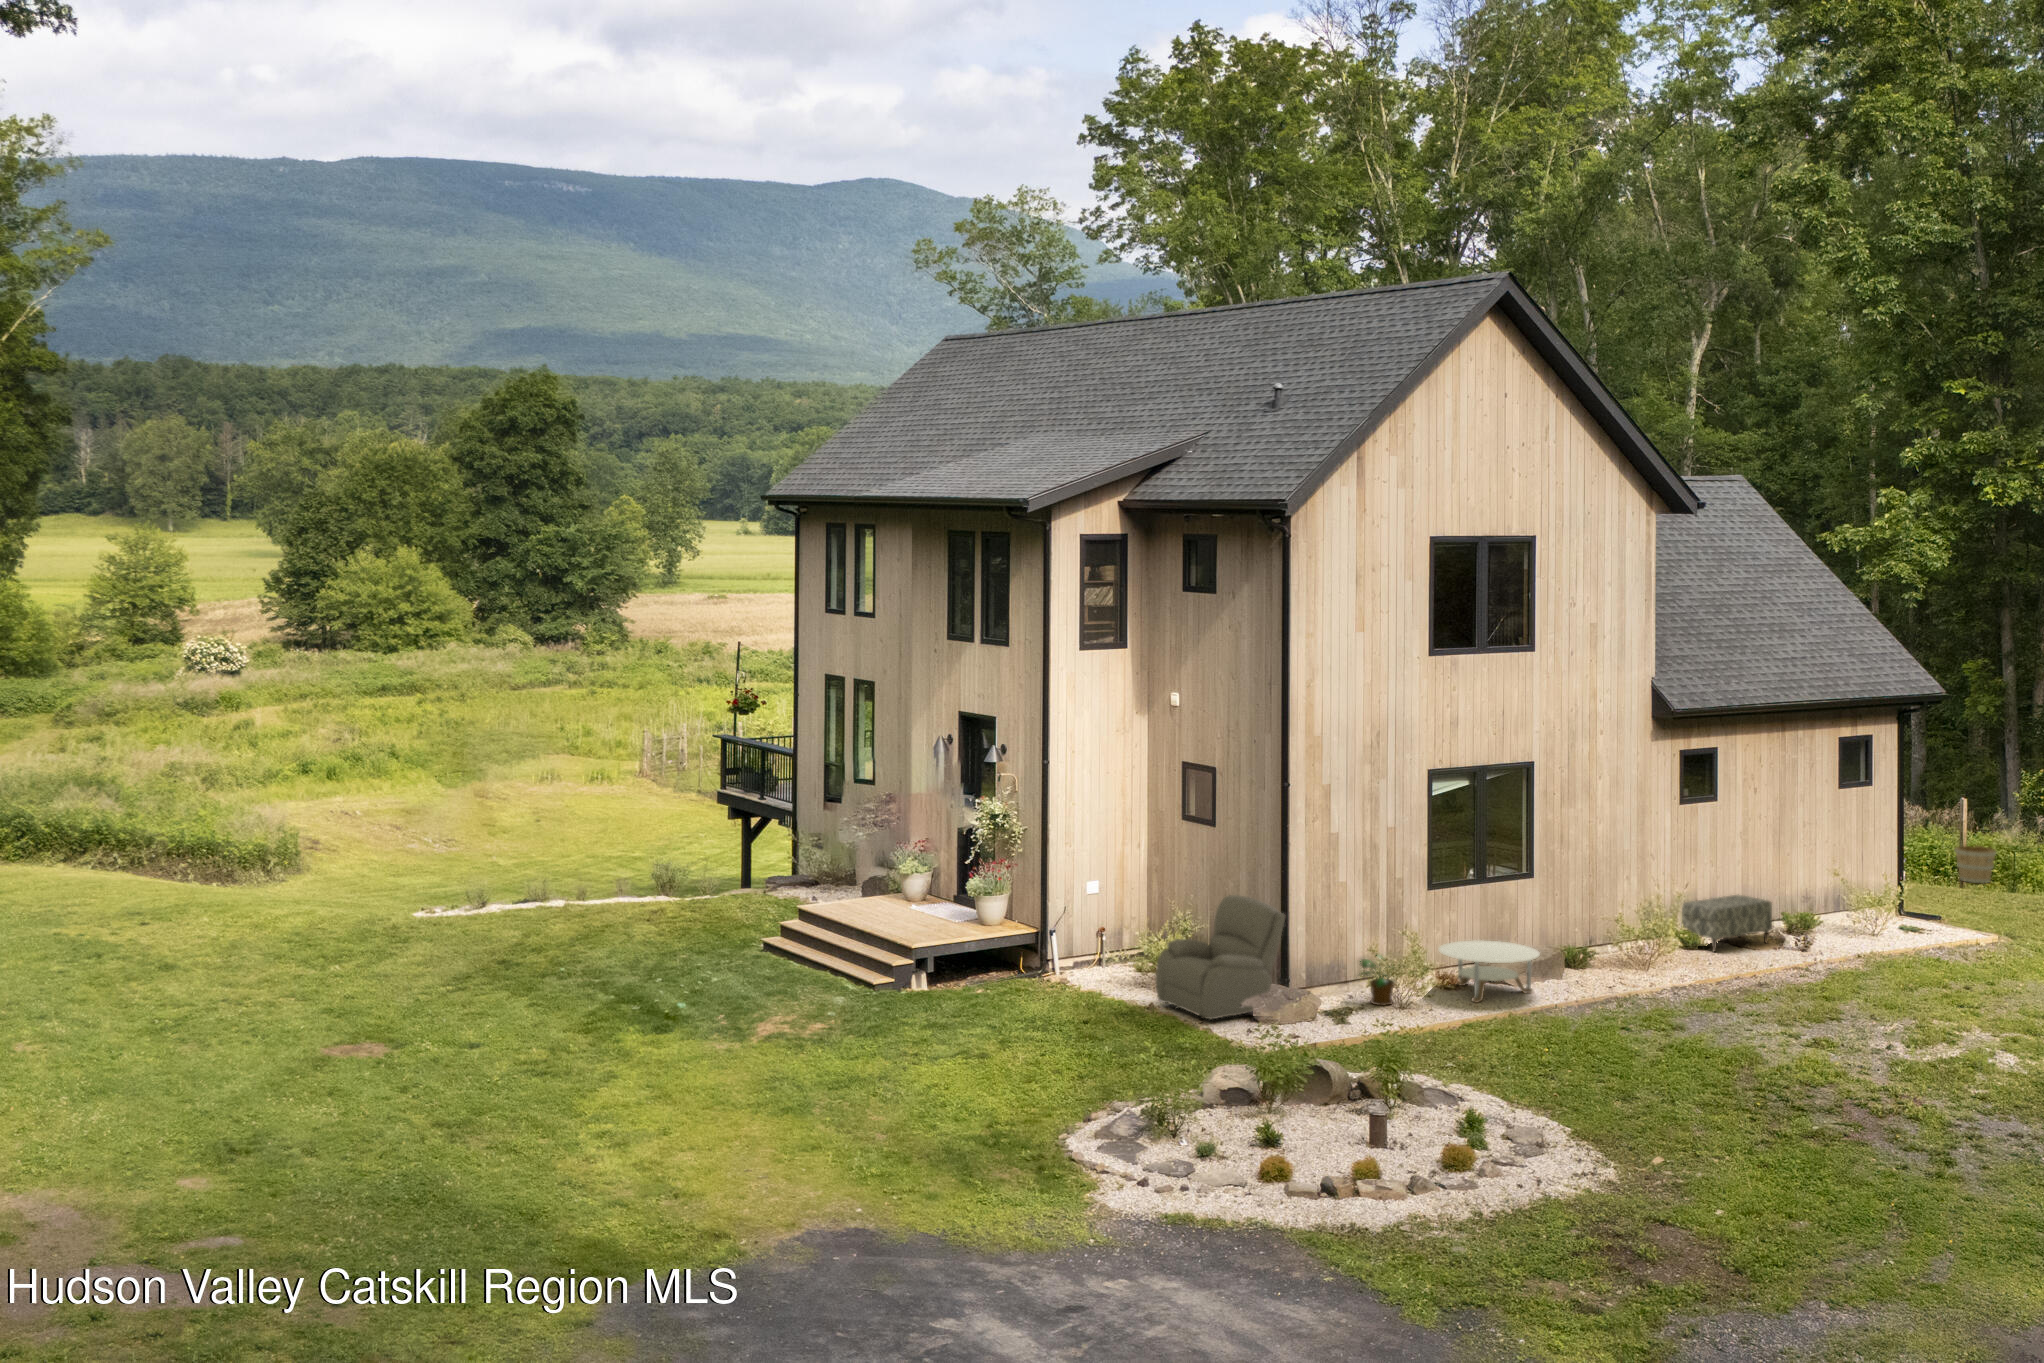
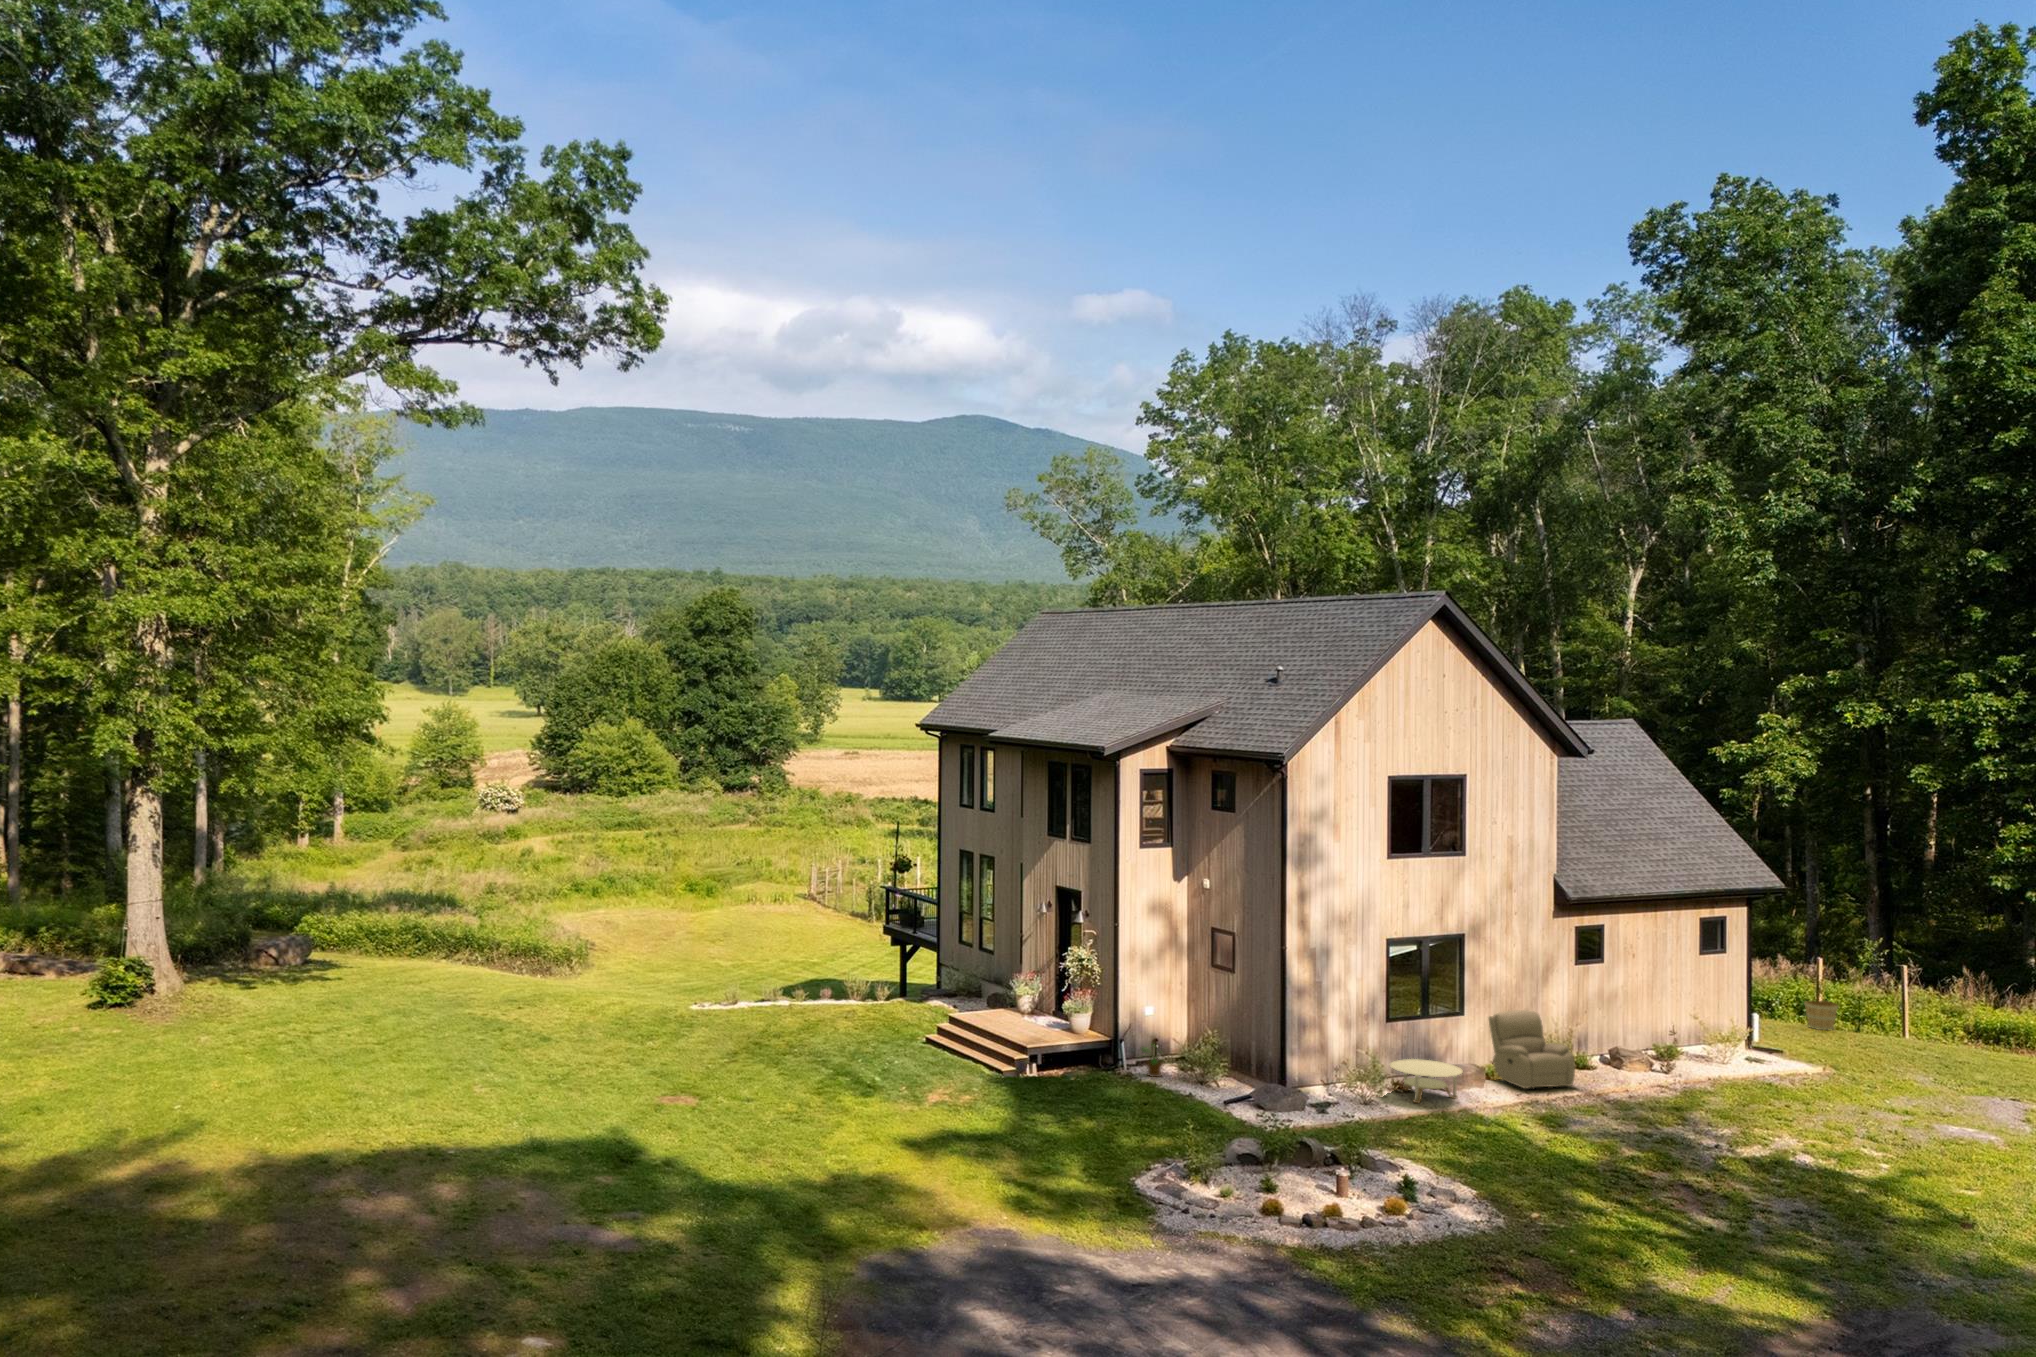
chair: present [1155,895,1285,1020] -> present [1489,1010,1575,1089]
bench: present [1682,895,1772,952] -> none [1573,1033,1644,1075]
potted plant: present [1360,955,1395,1006] -> present [1142,1044,1163,1077]

